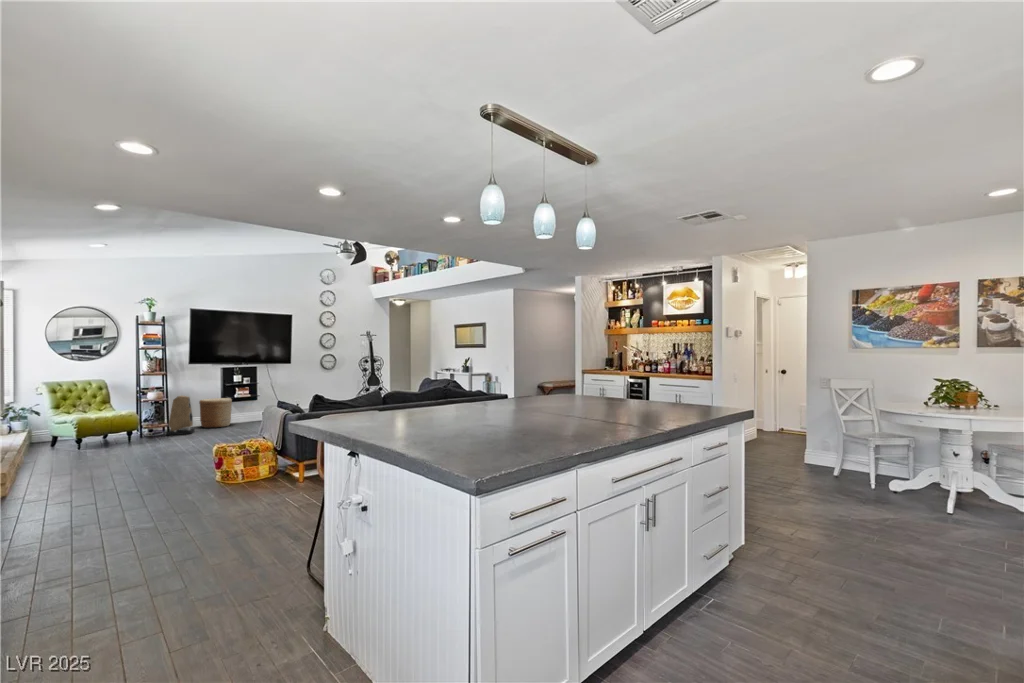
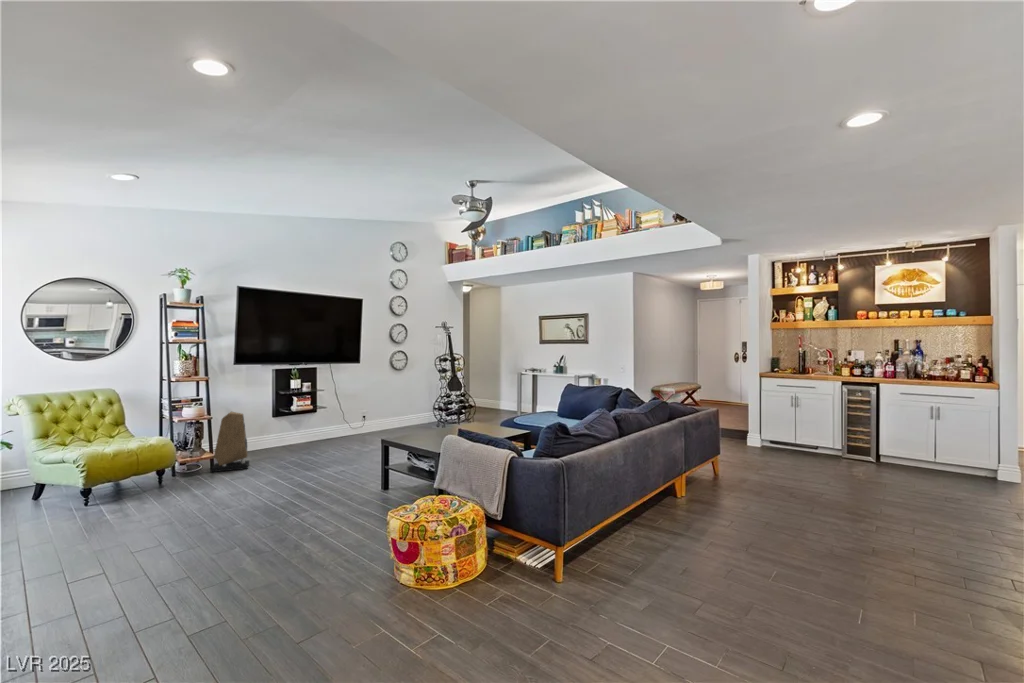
woven basket: present [199,398,232,428] -> none [248,413,293,457]

